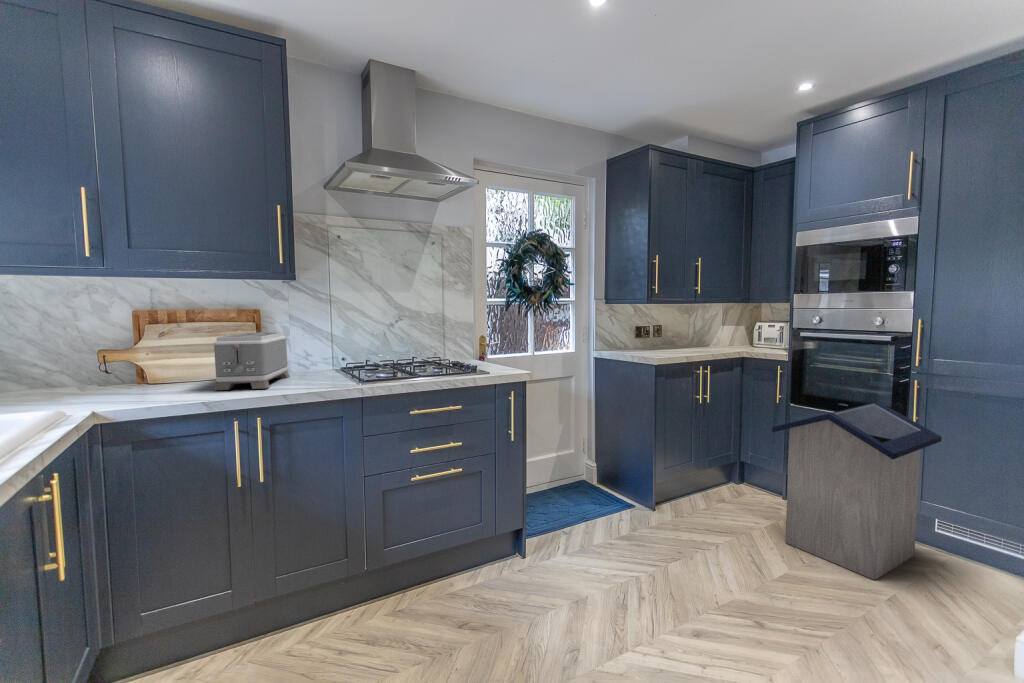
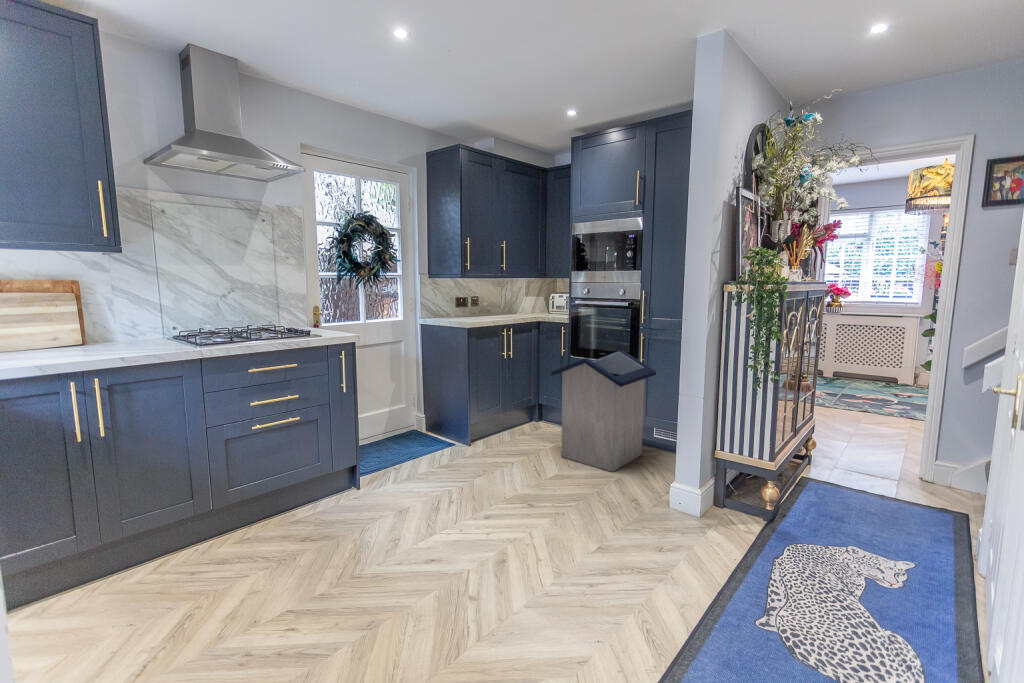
toaster: present [214,332,290,390] -> none [40,303,120,357]

